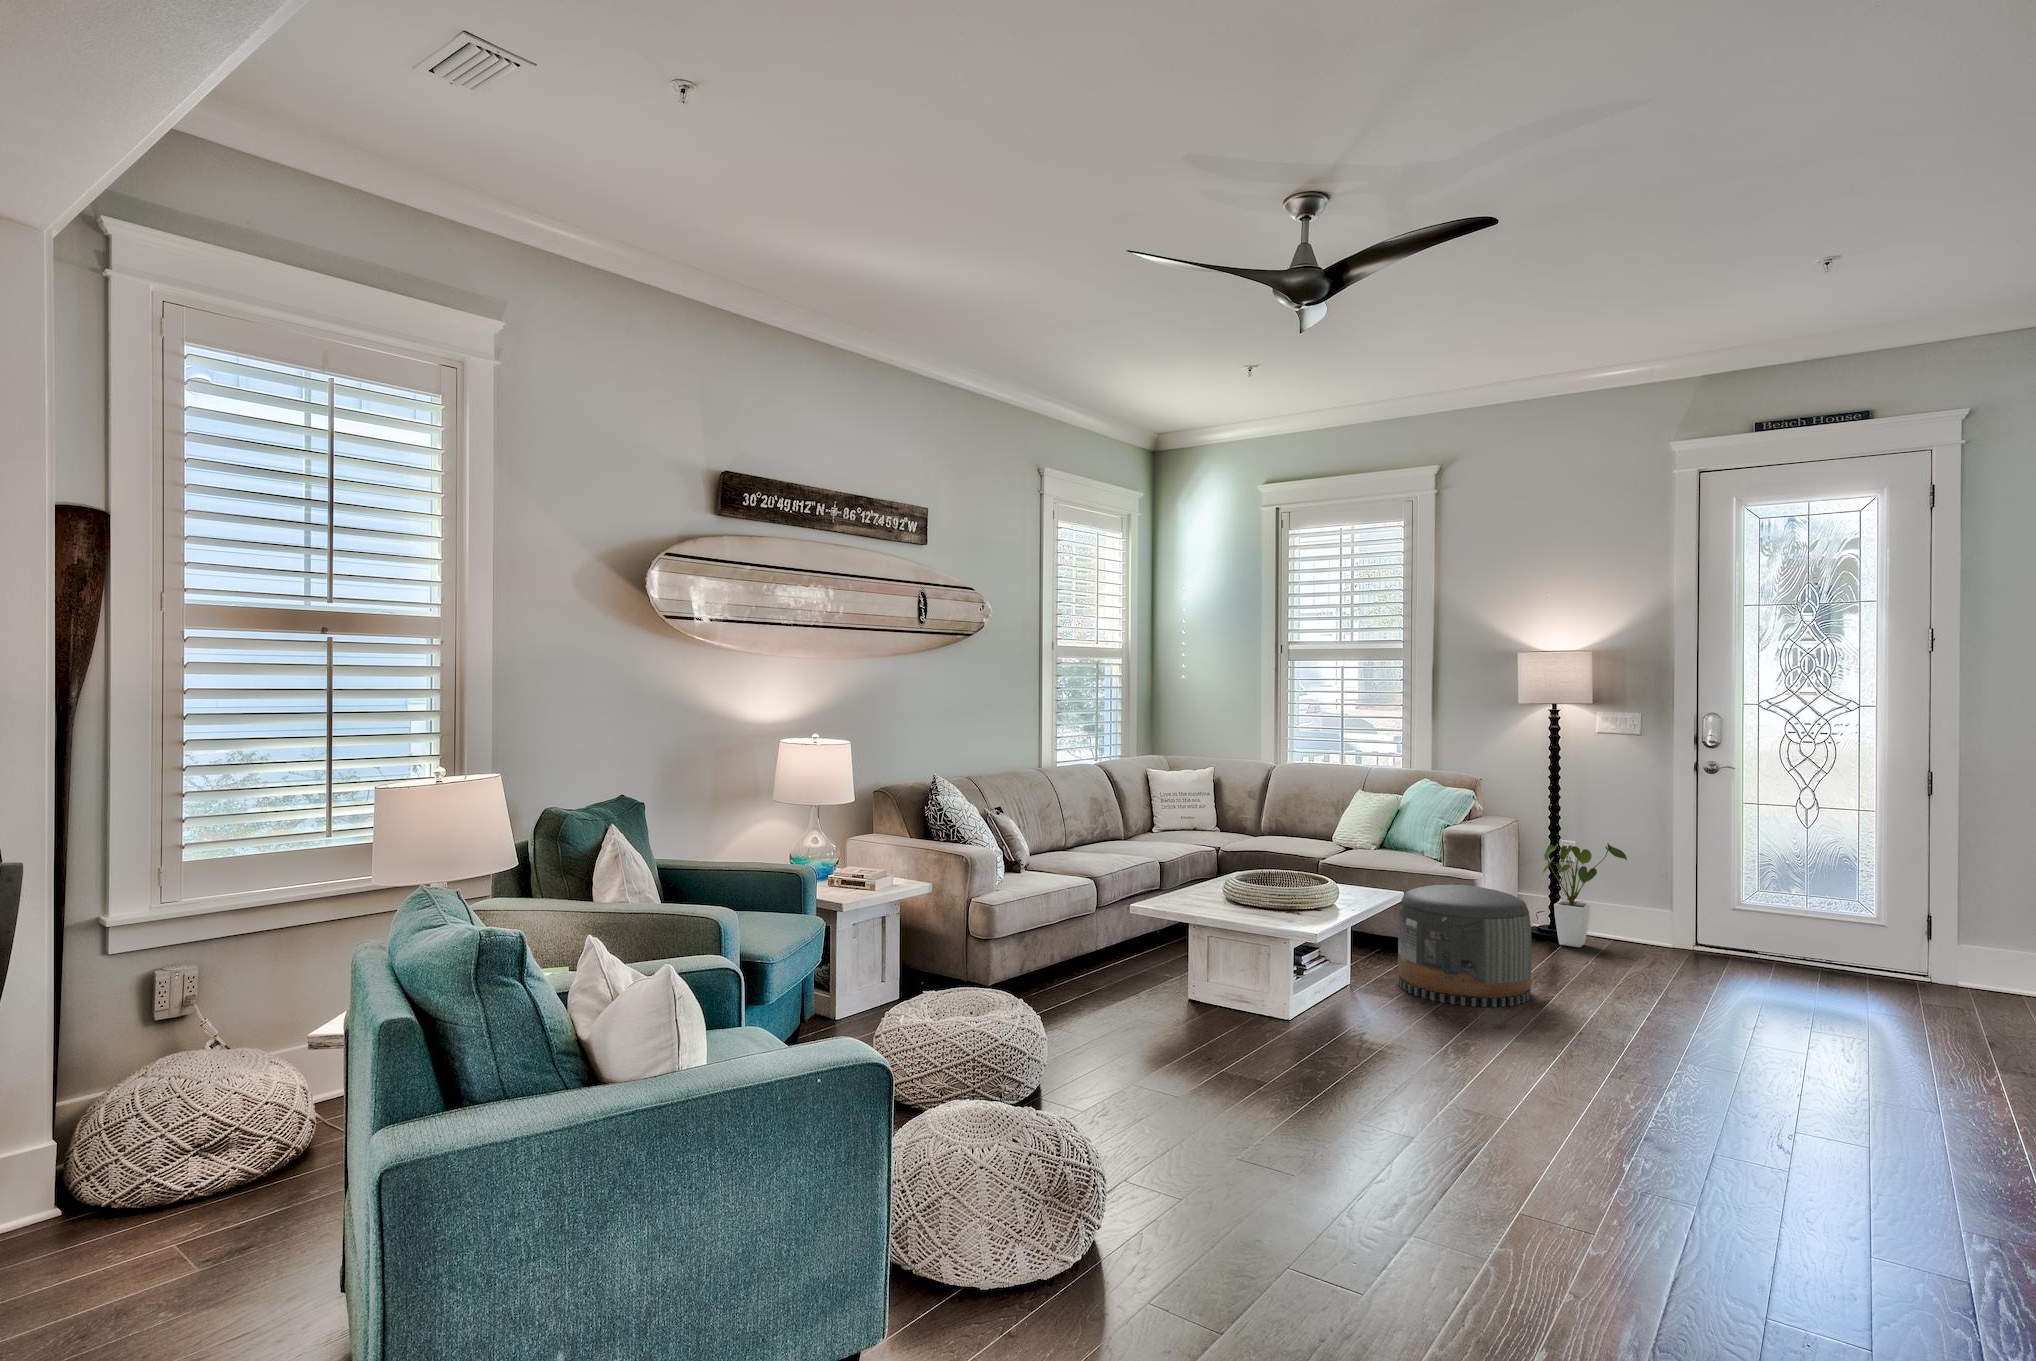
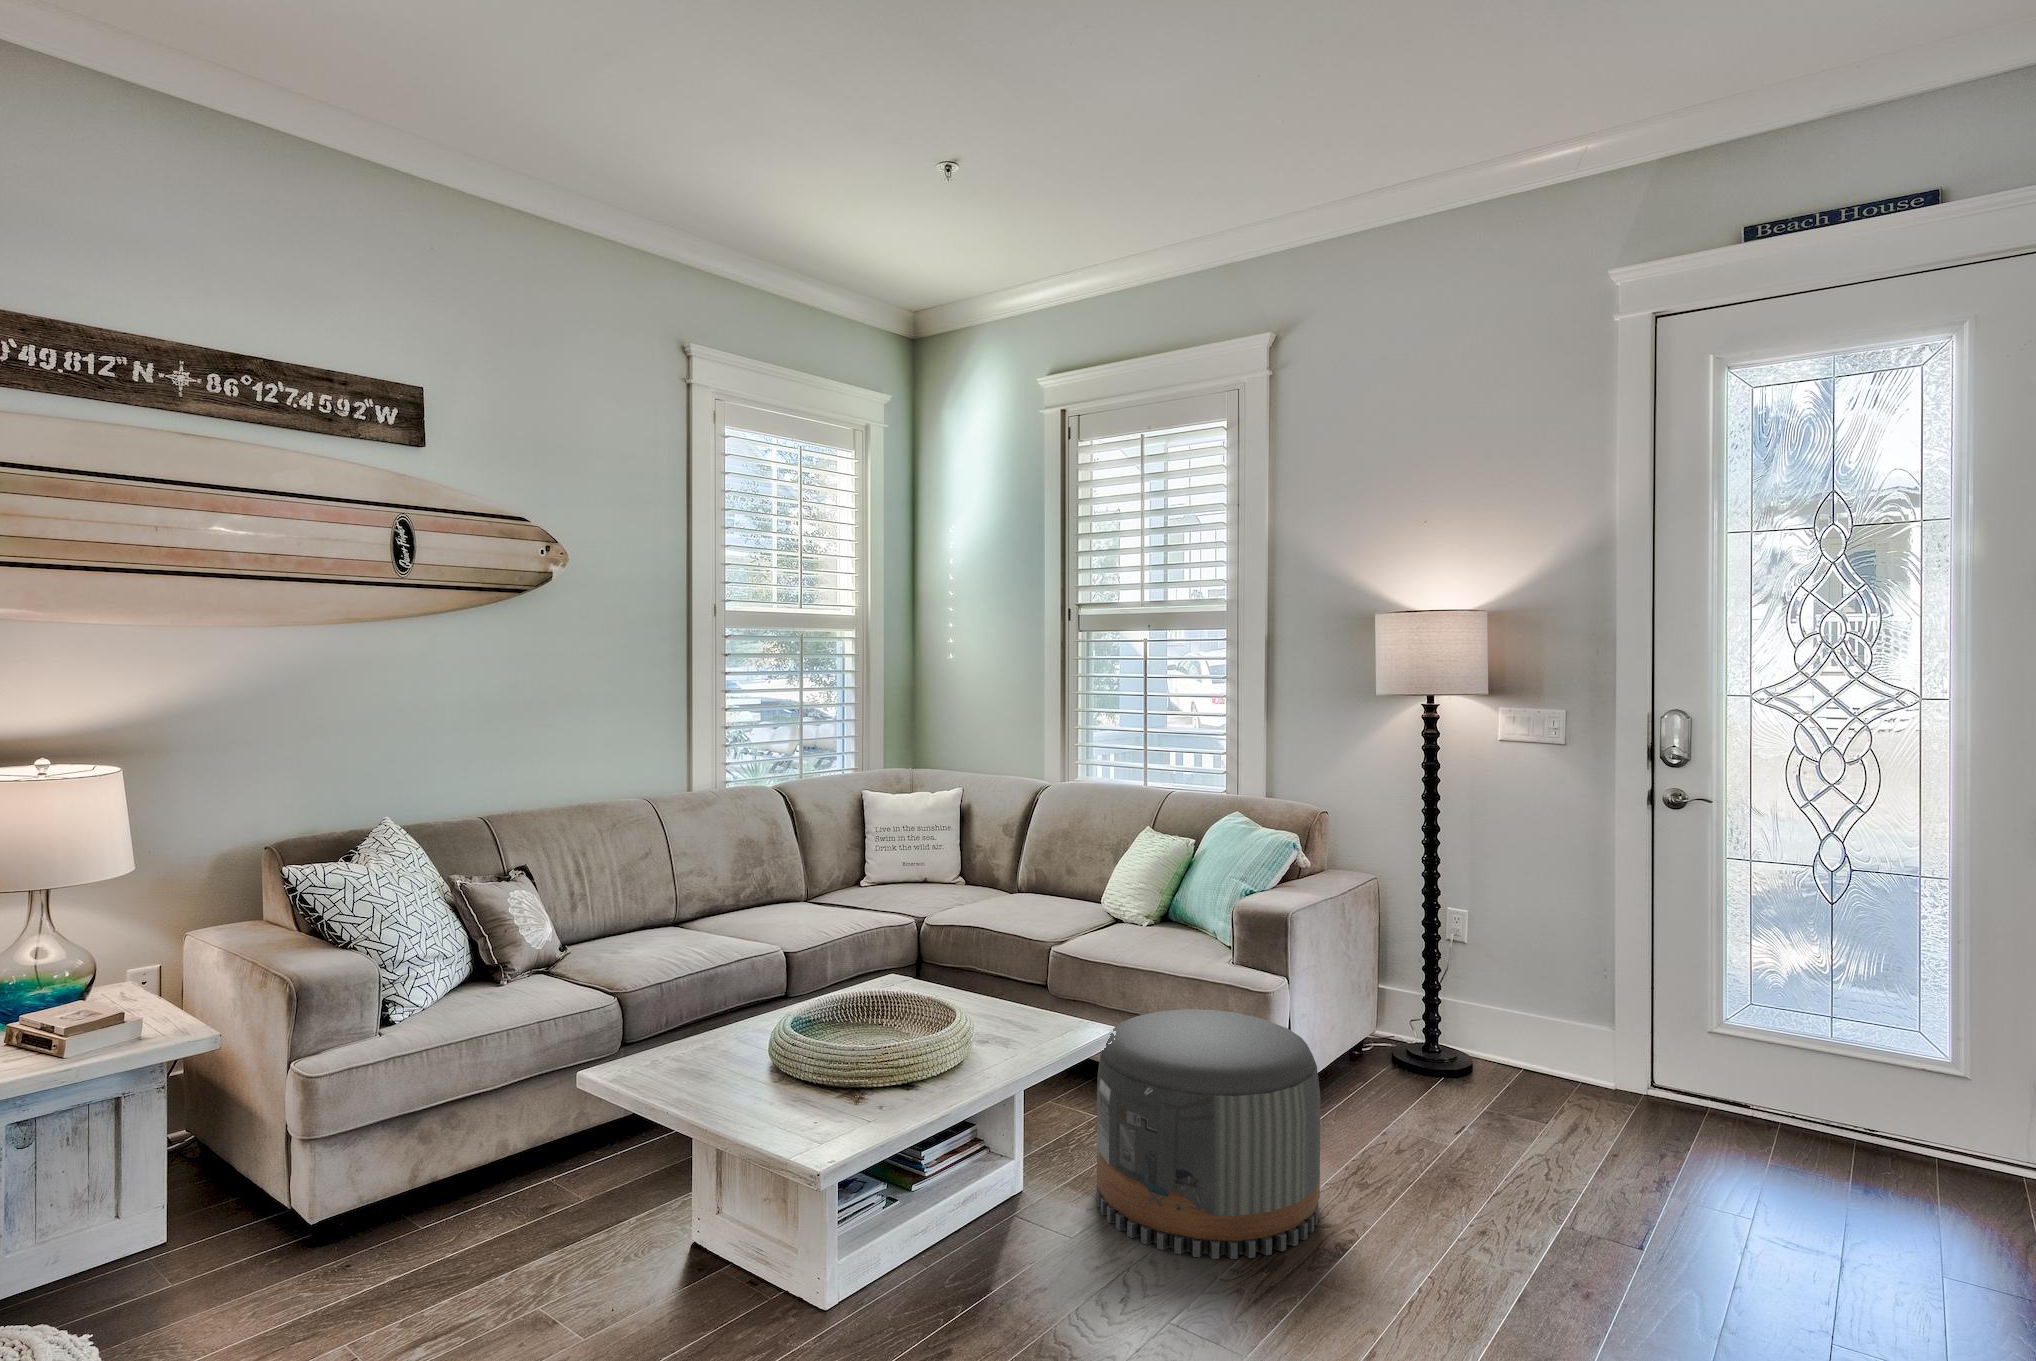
house plant: present [1543,843,1627,947] -> none [1398,918,1540,1089]

